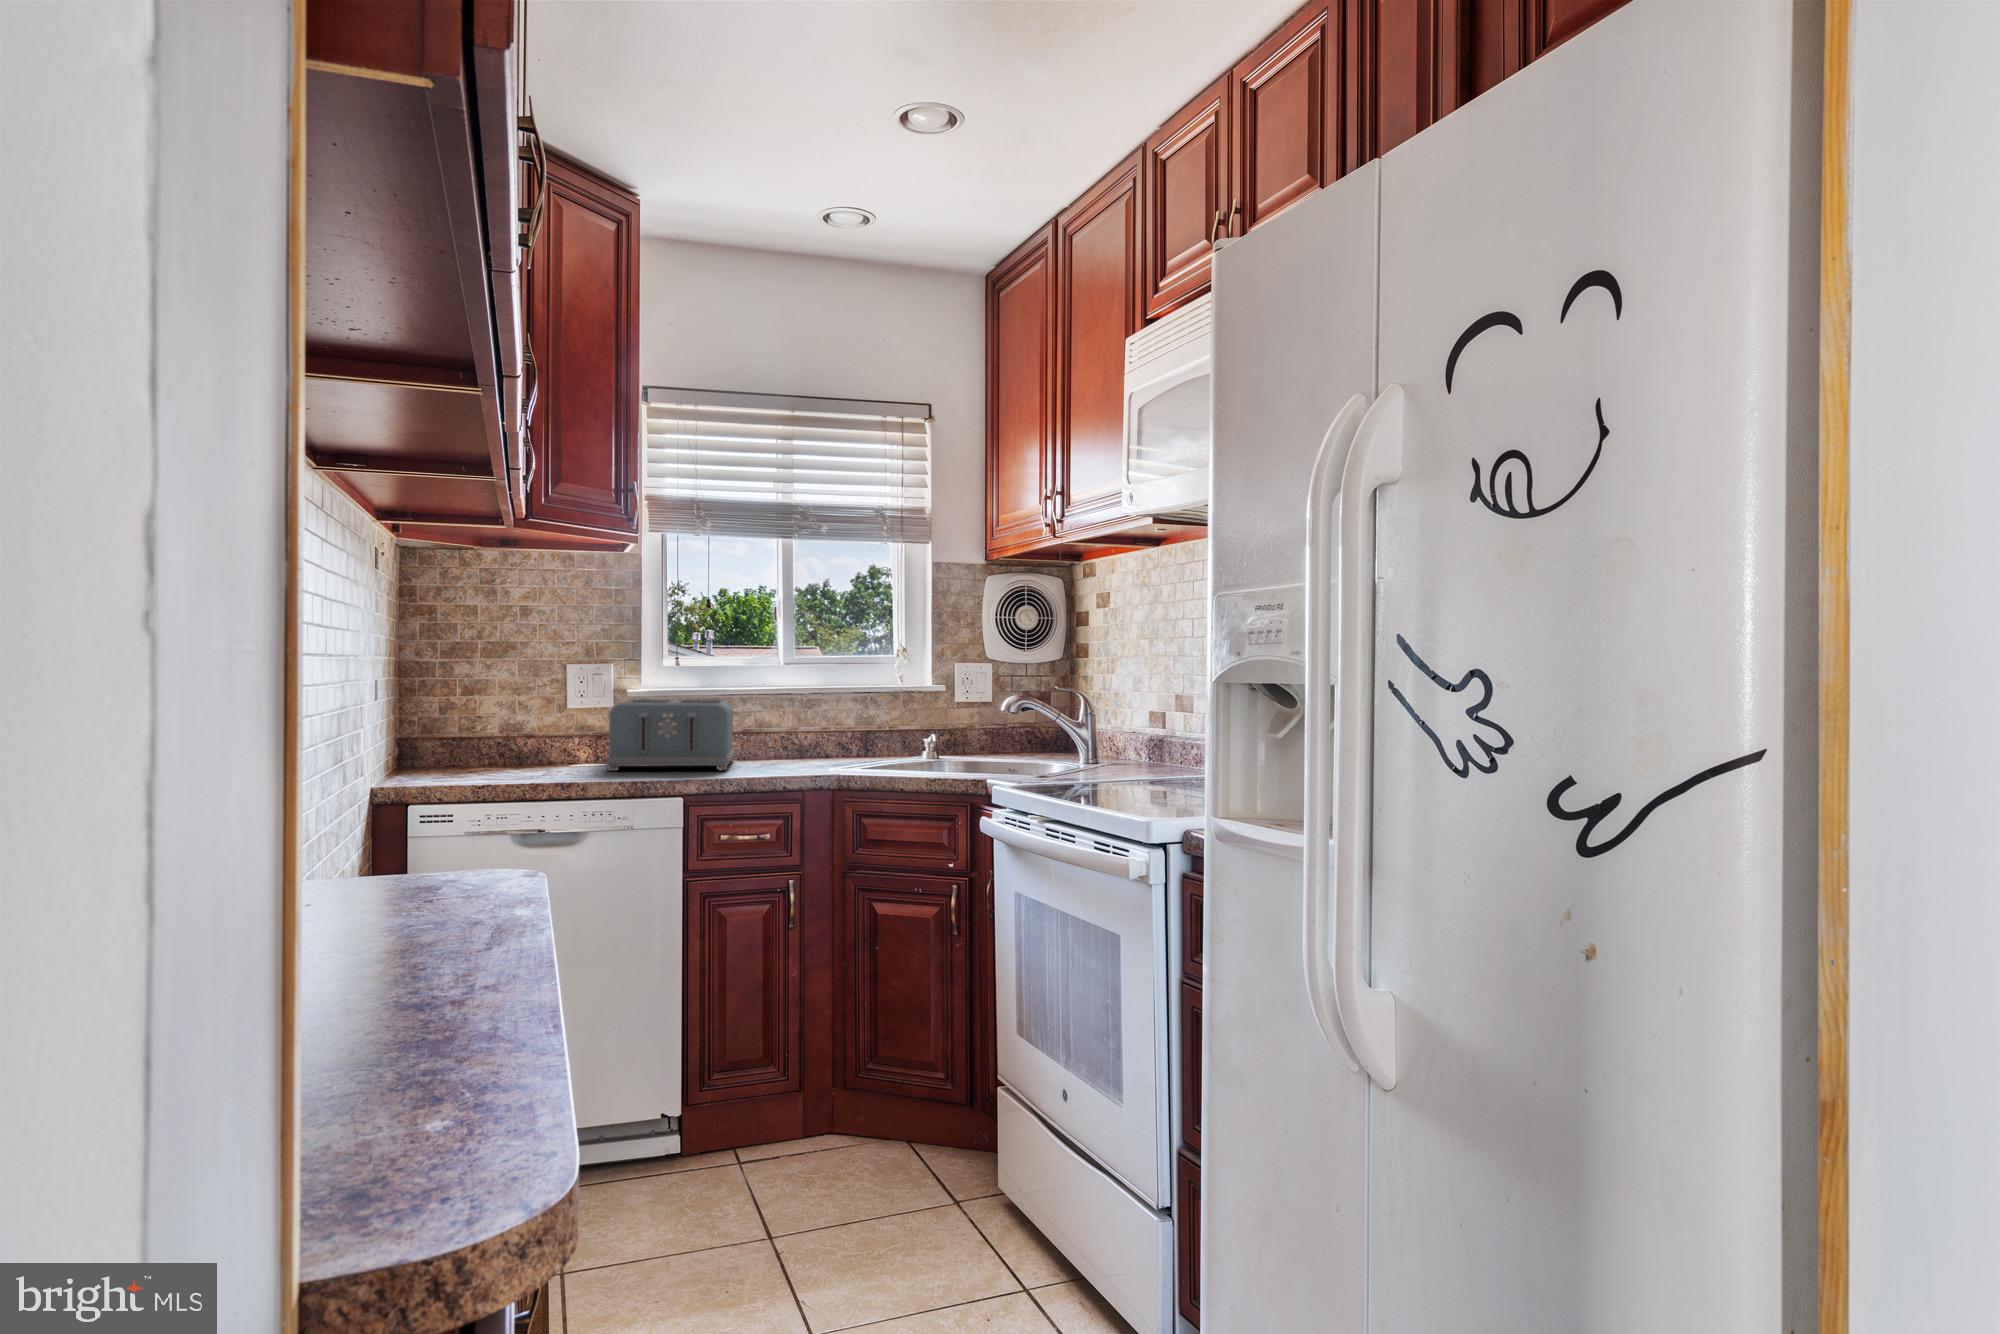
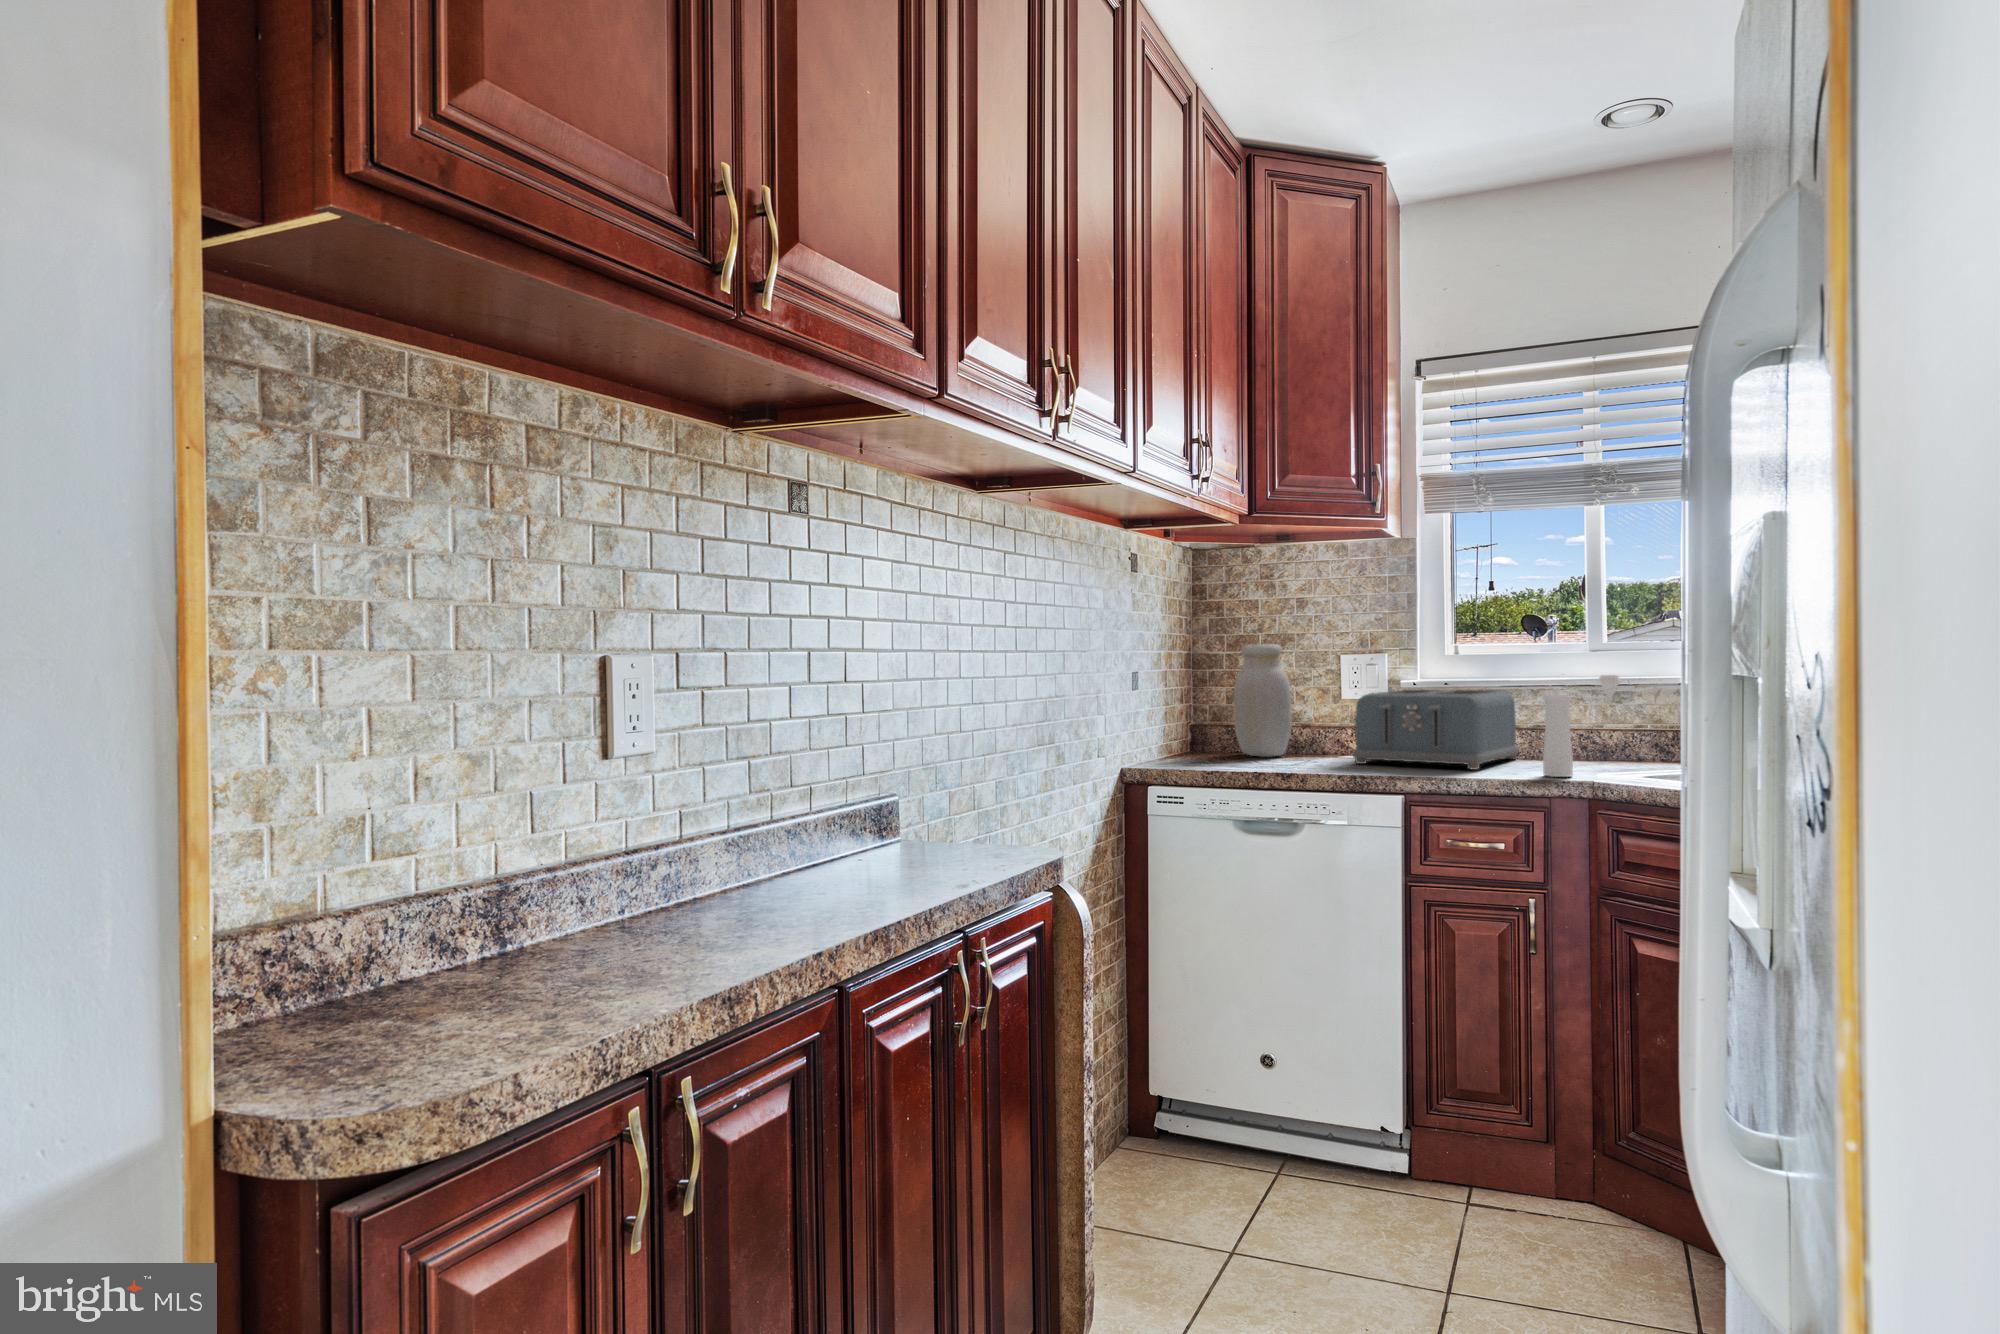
jar: none [463,652,529,769] -> present [1234,644,1292,757]
pepper mill: none [785,686,839,772] -> present [1542,675,1621,777]

